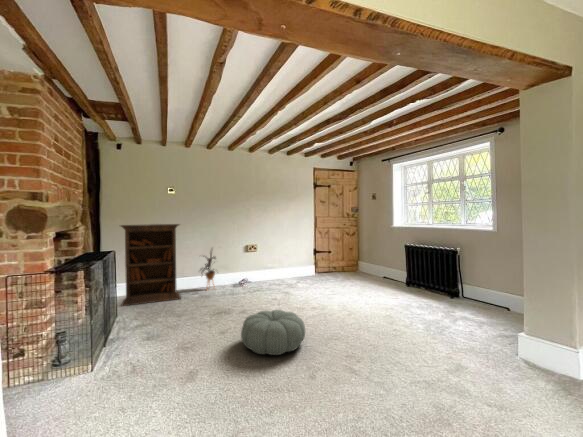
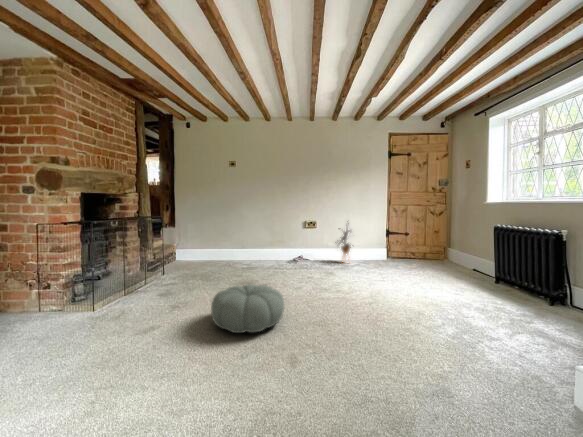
bookcase: present [121,224,181,306] -> none [175,196,232,267]
house plant: present [201,252,215,284] -> present [339,230,351,257]

